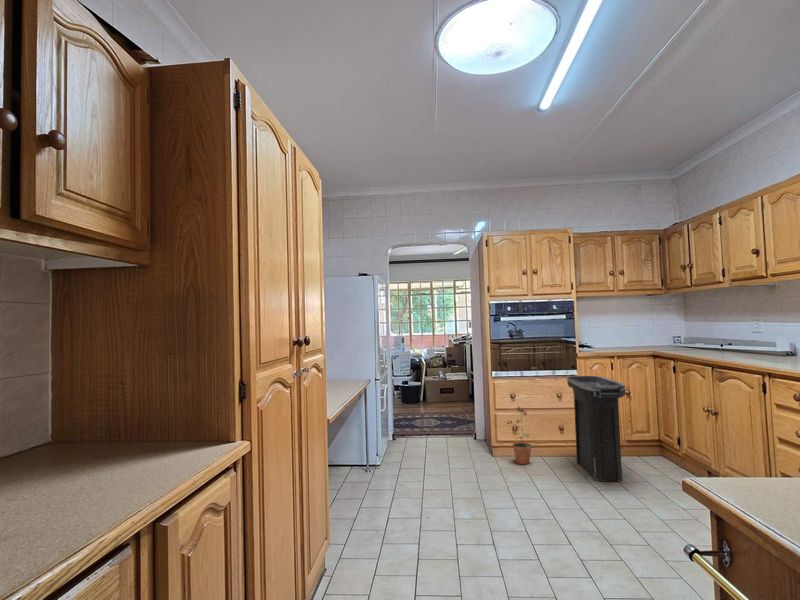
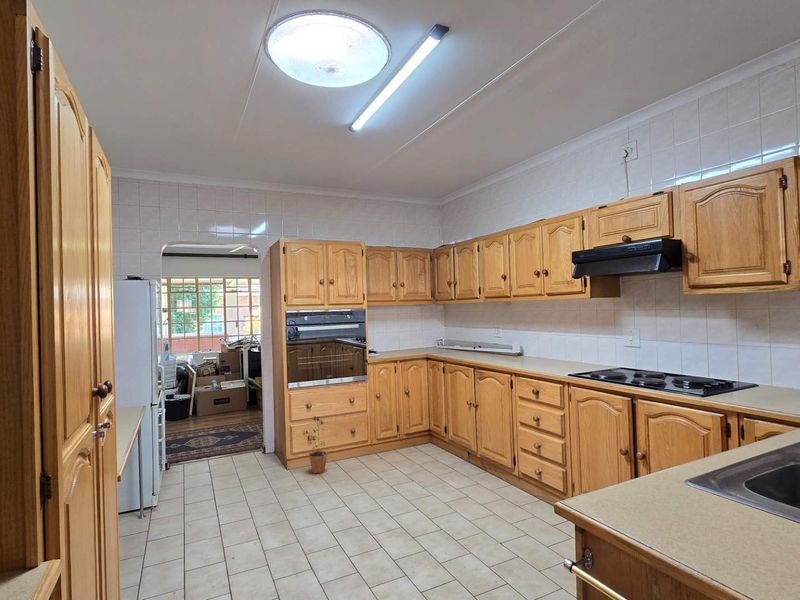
trash can: present [567,376,625,482] -> none [360,380,412,477]

